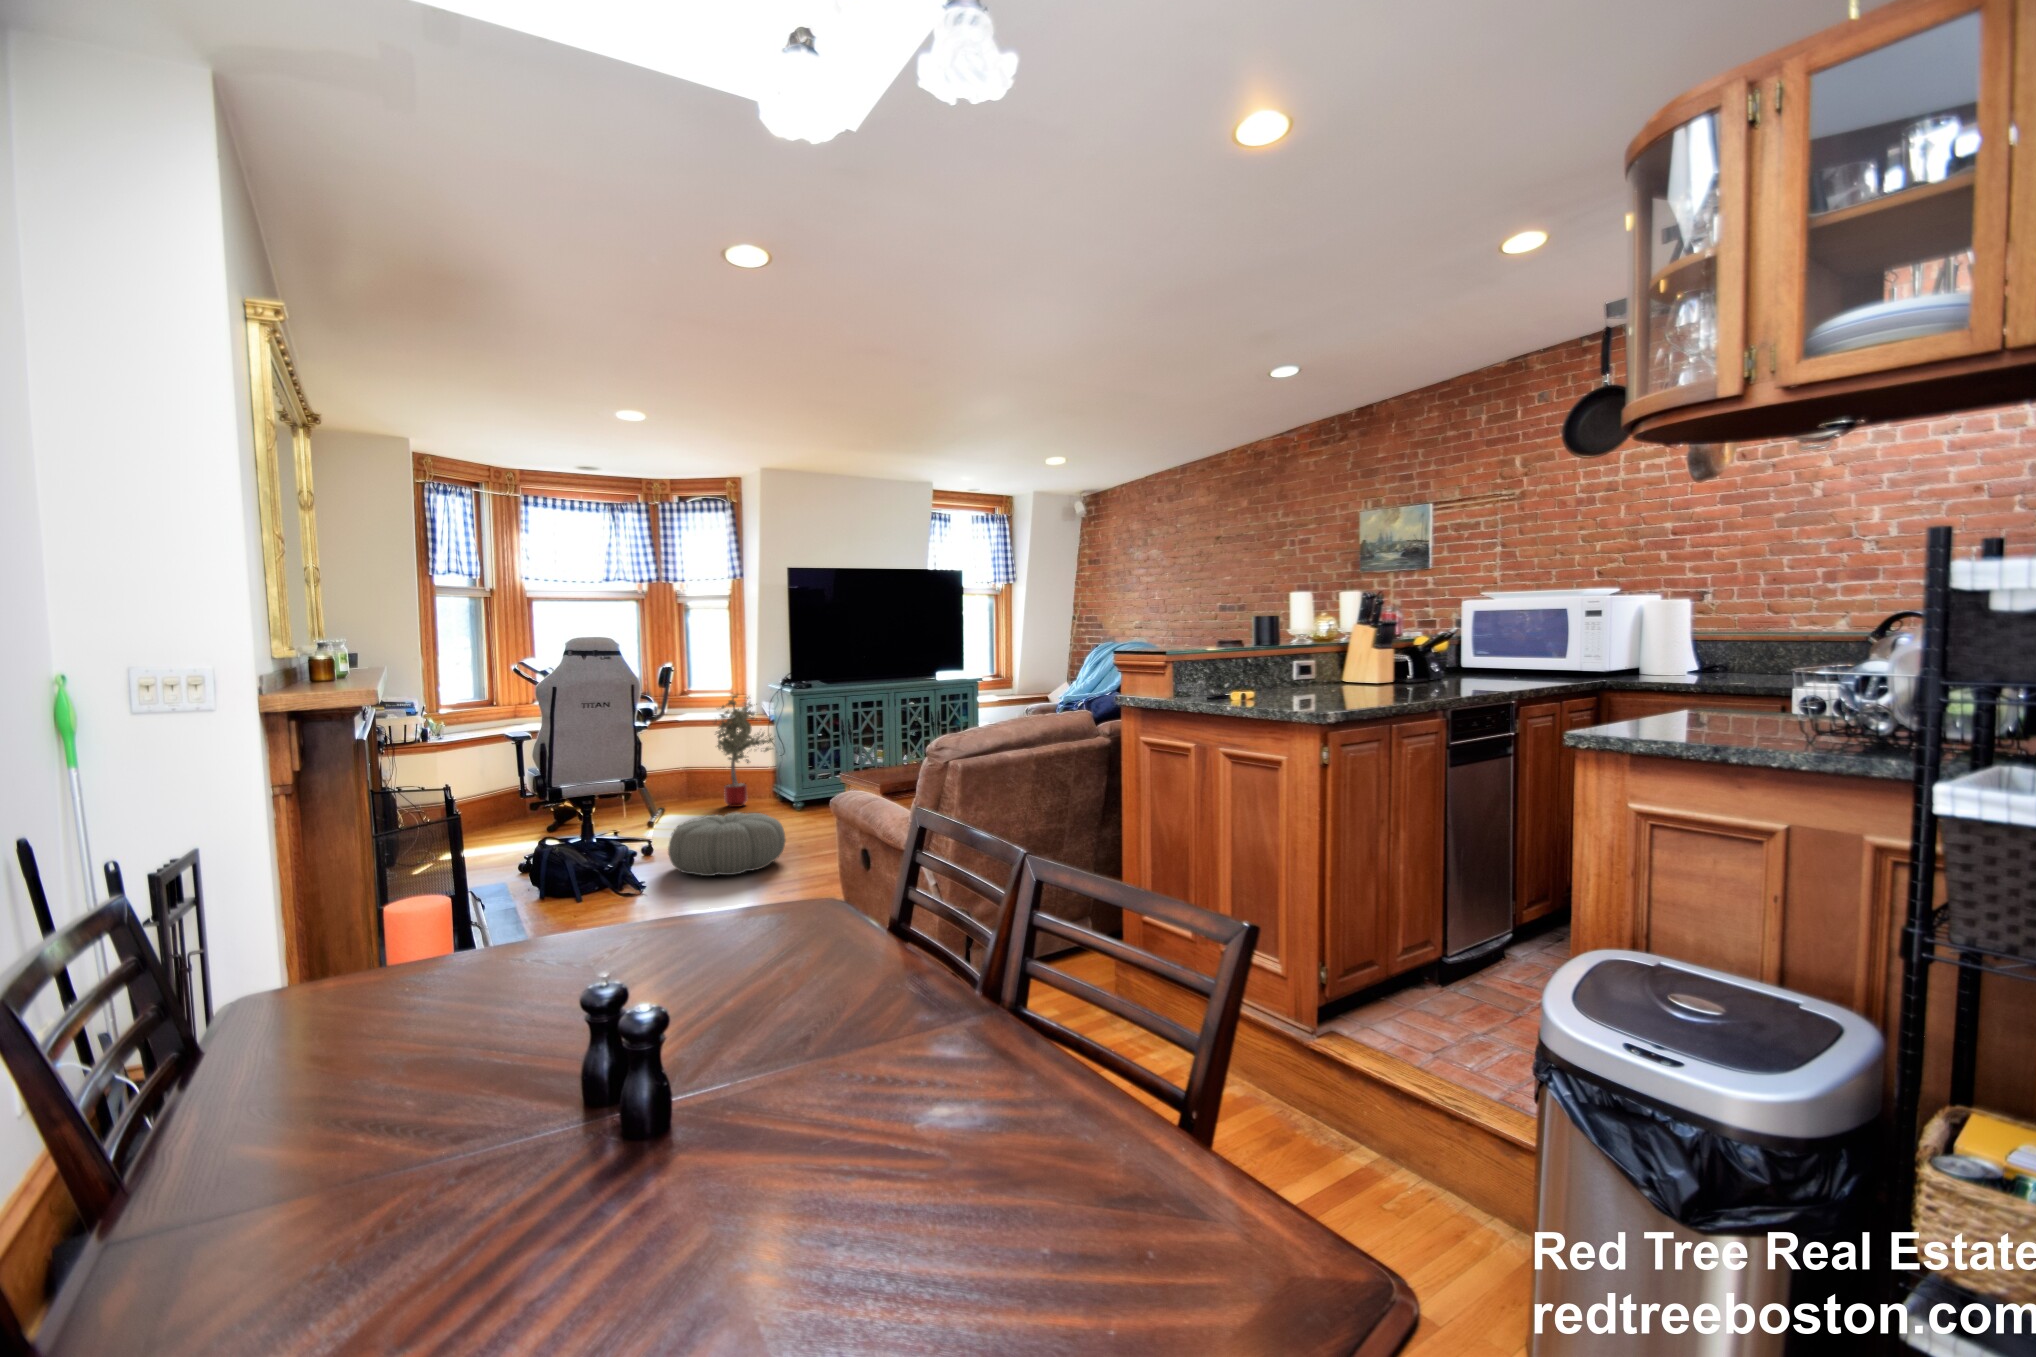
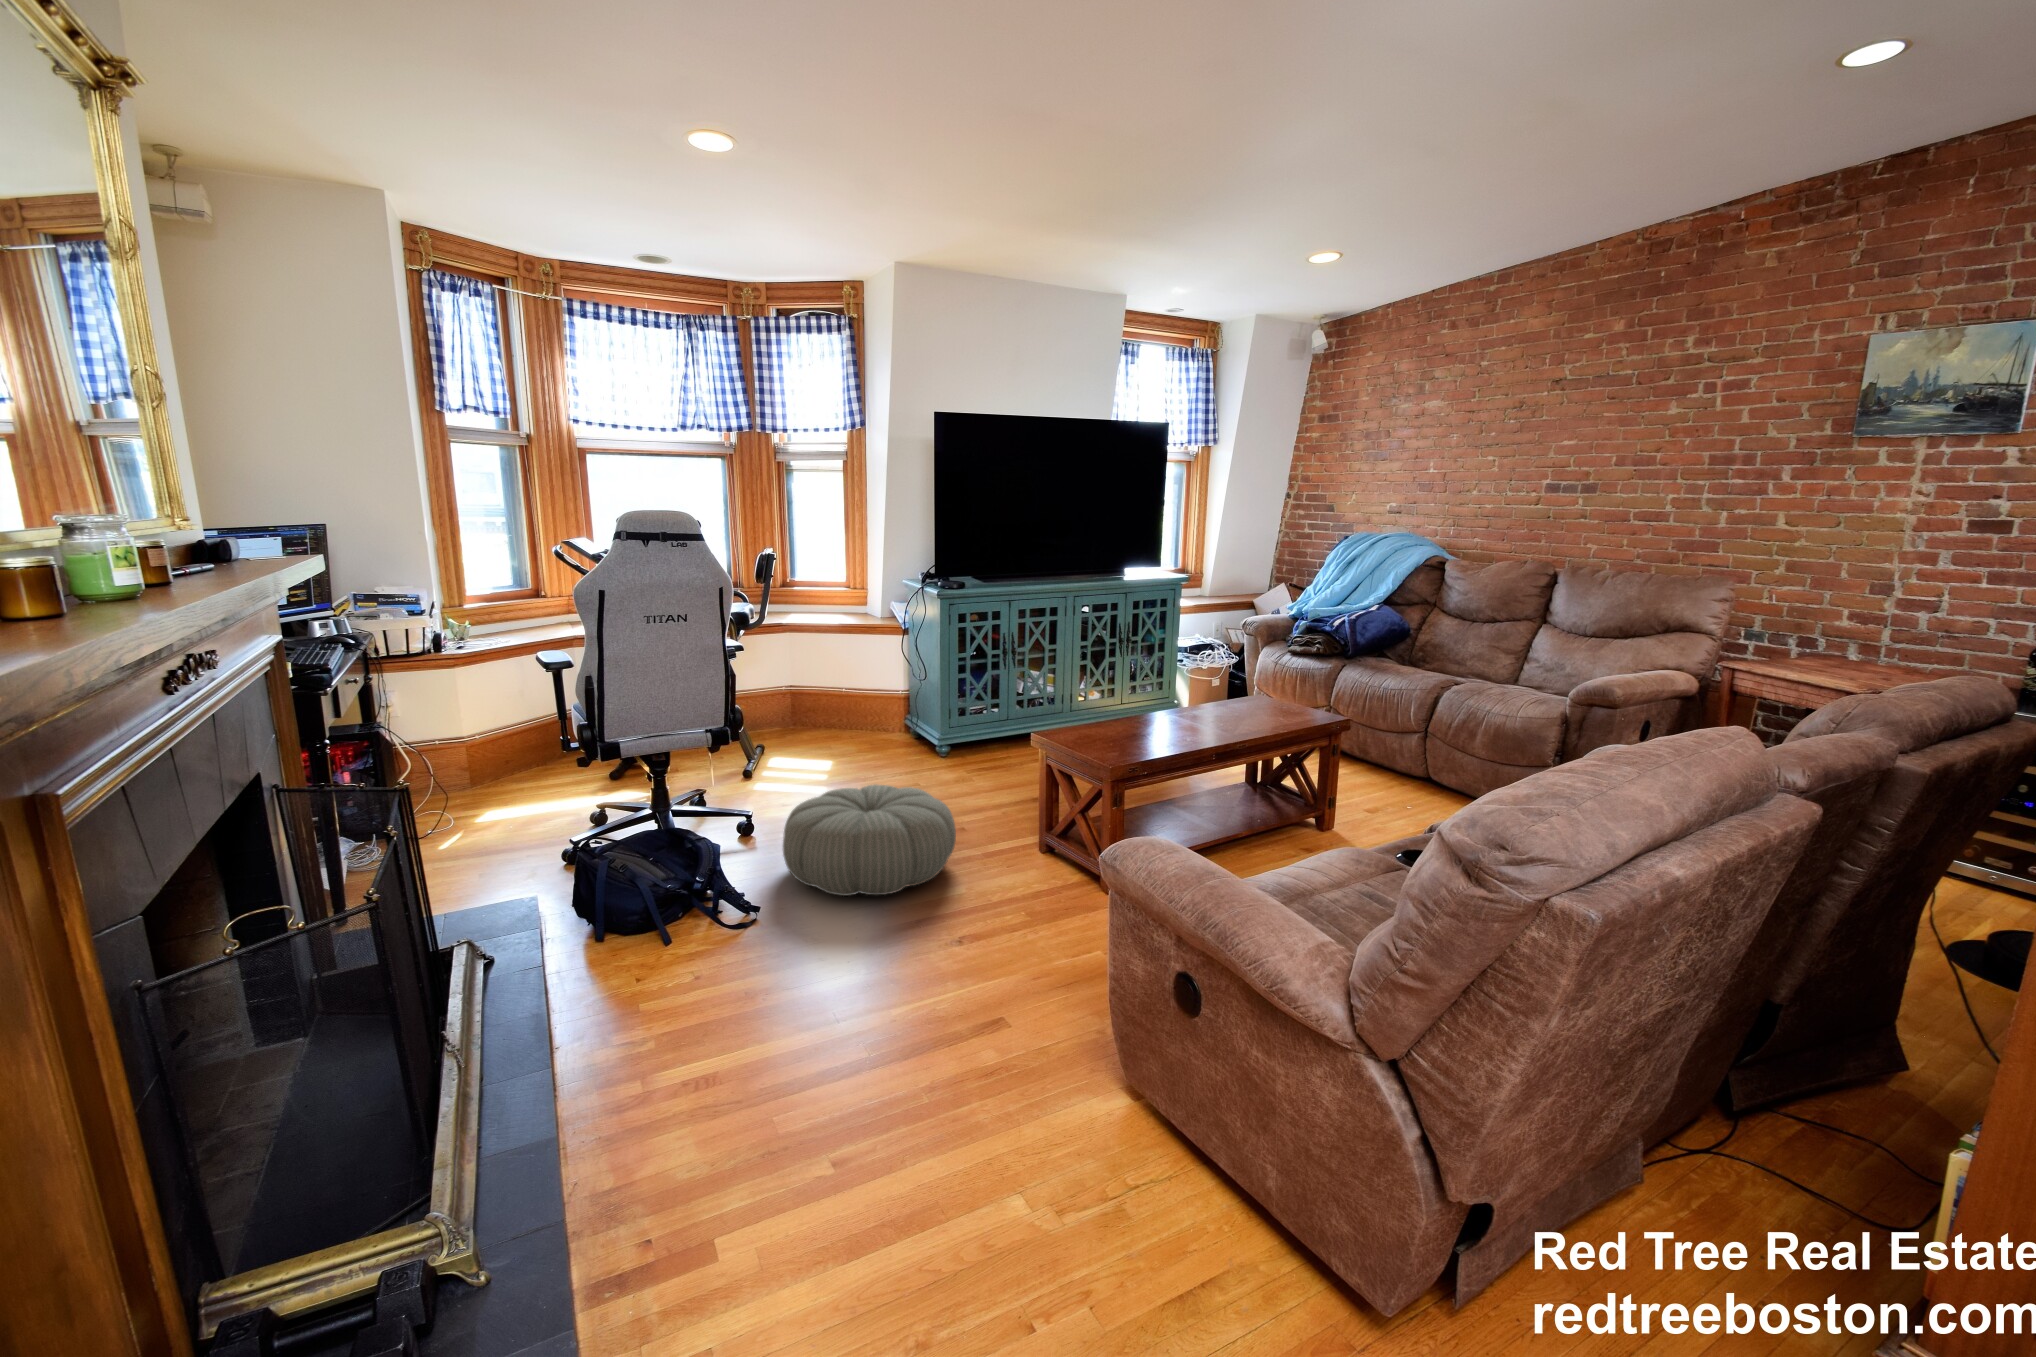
potted tree: present [714,695,774,807] -> none [826,593,913,746]

